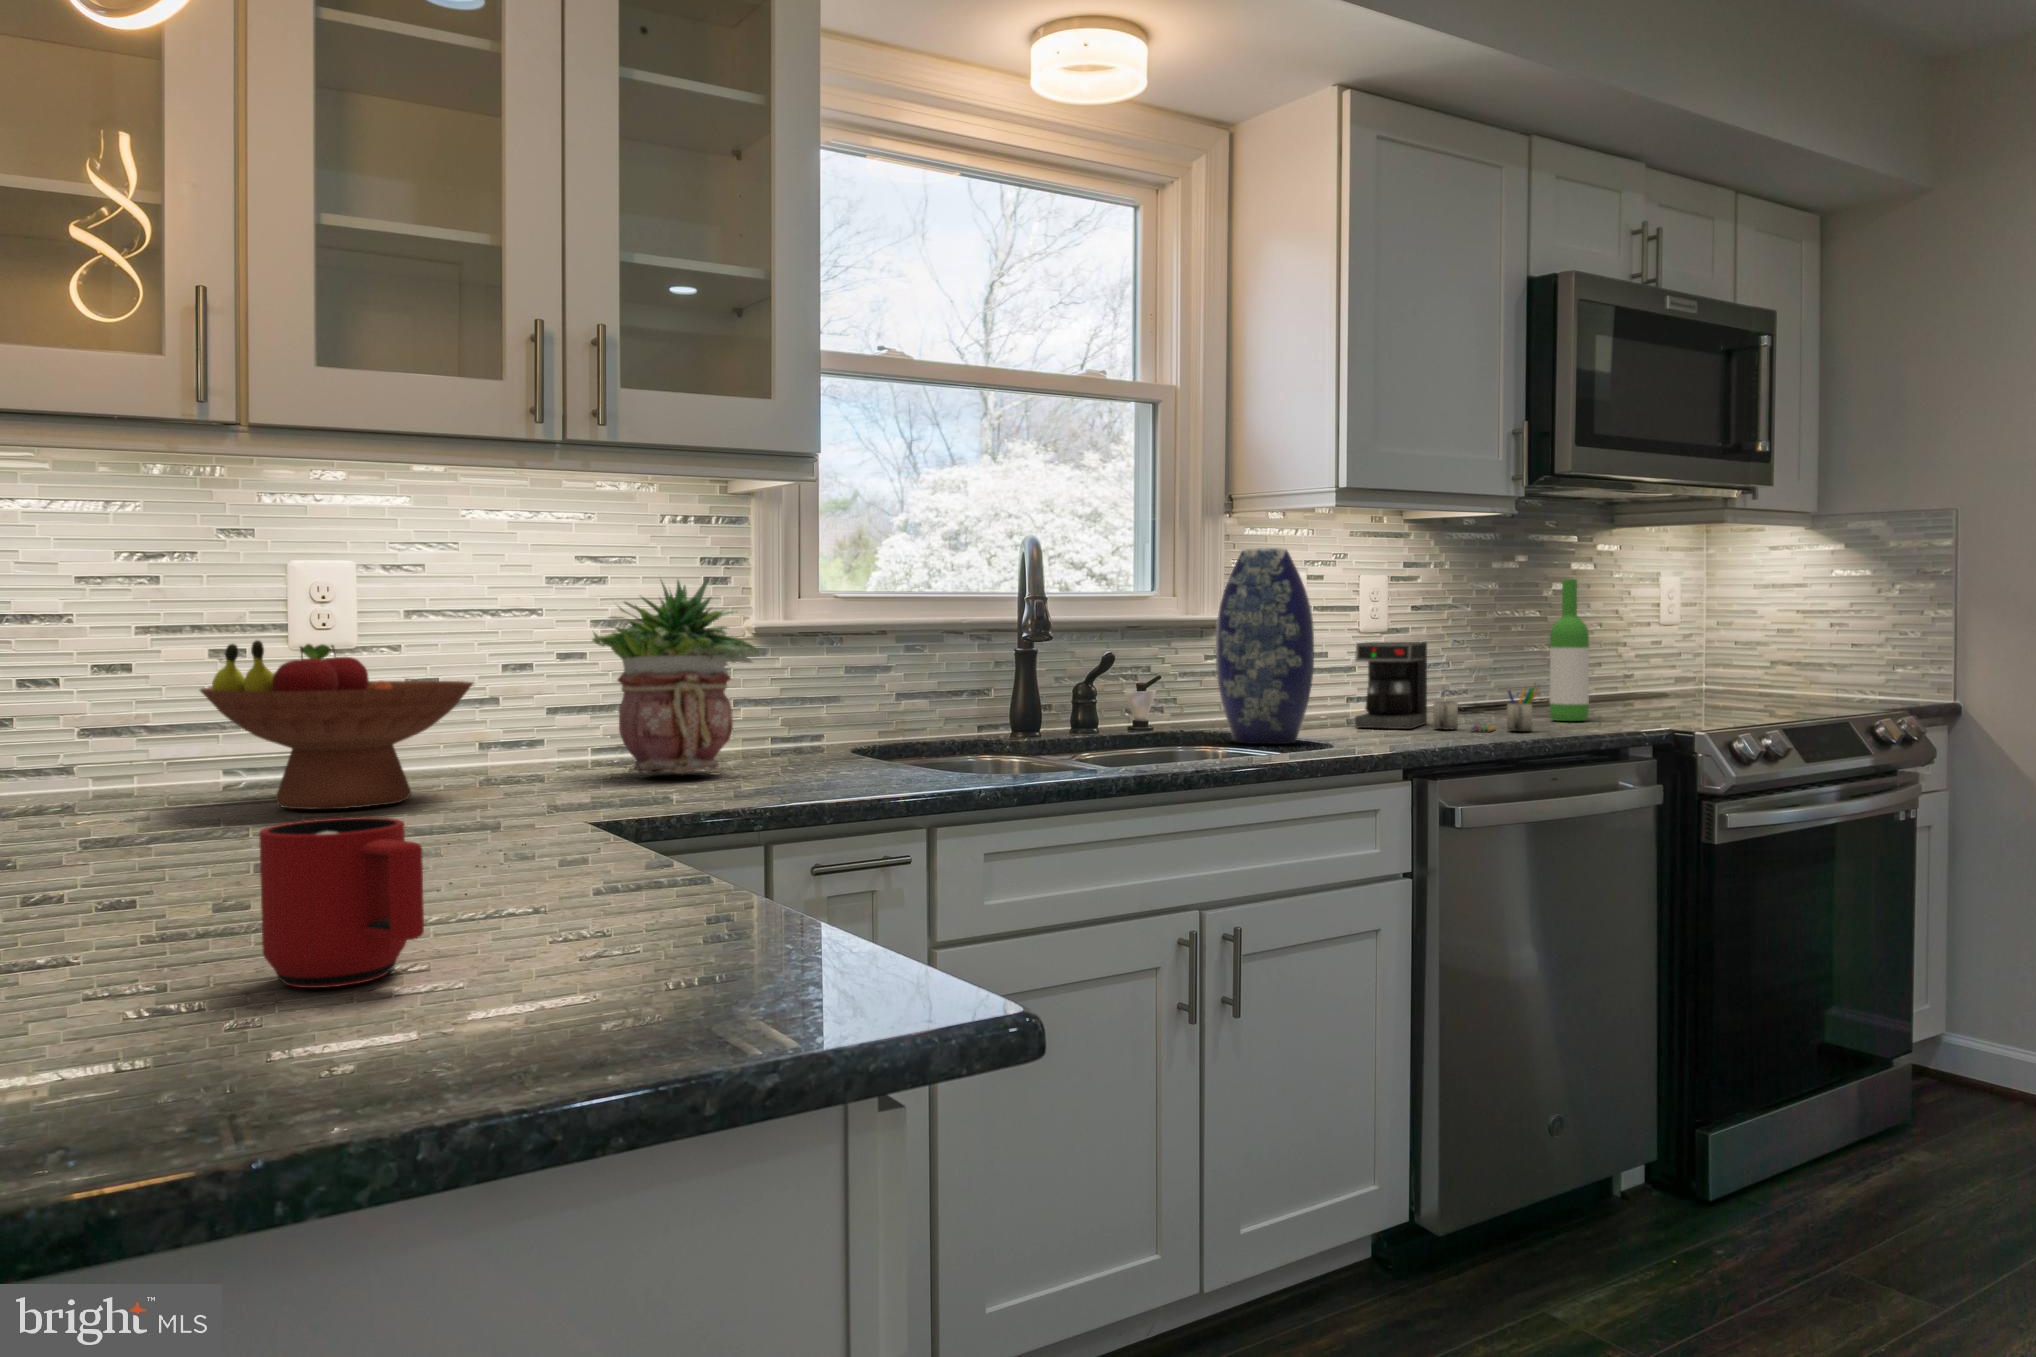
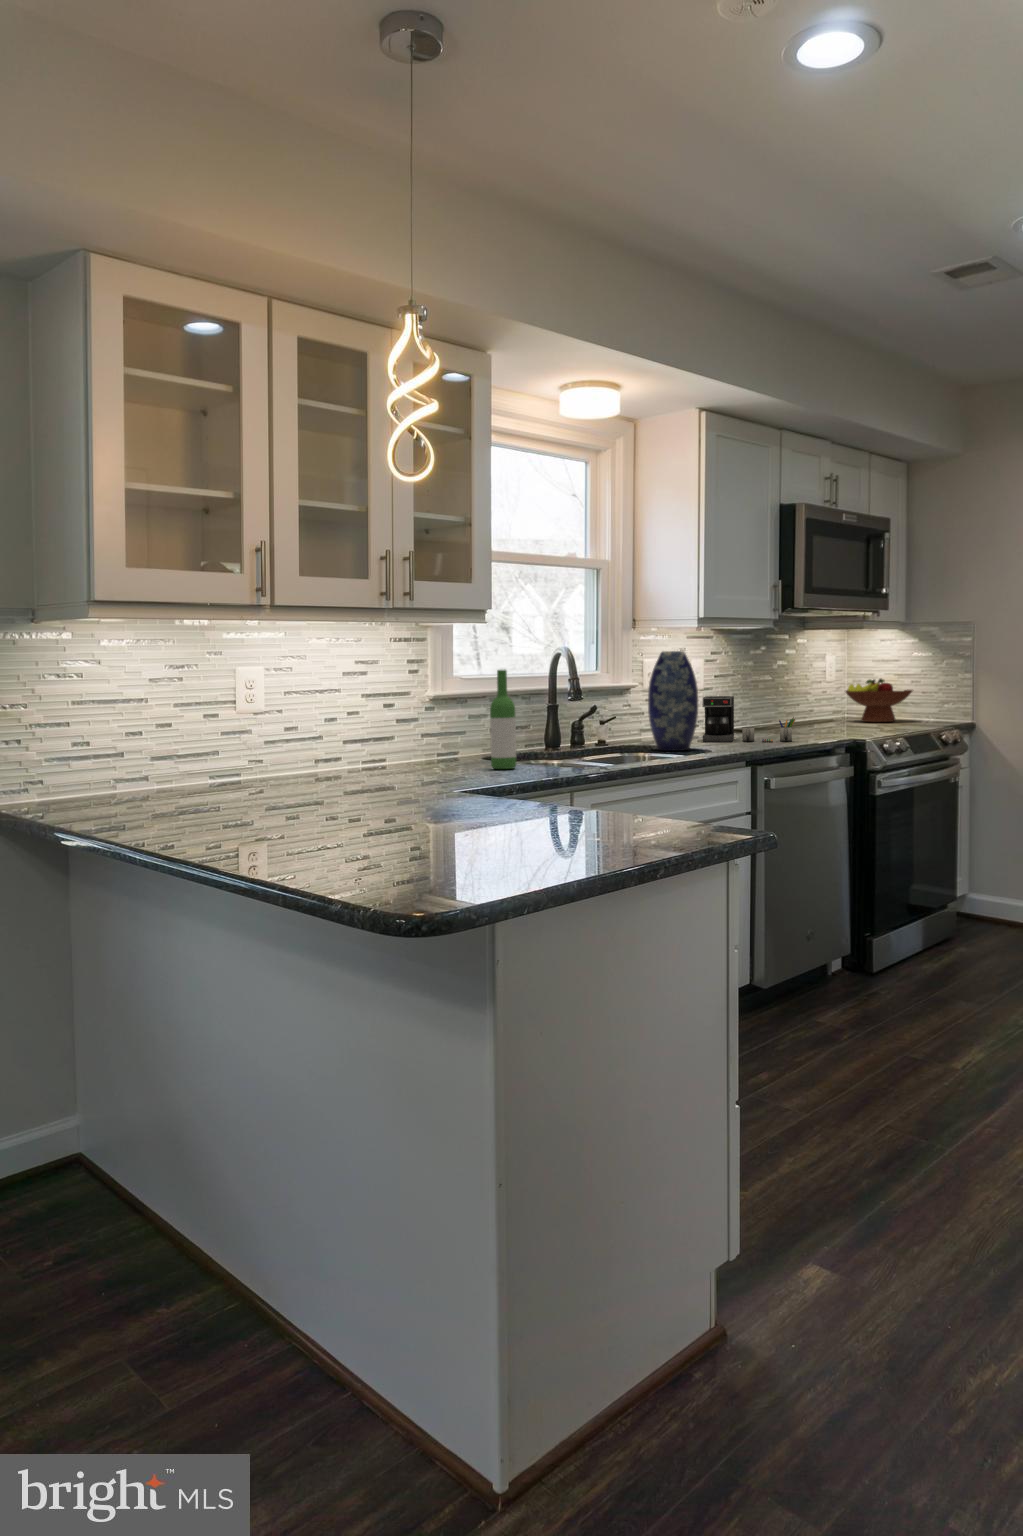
wine bottle: present [1550,579,1589,721] -> present [490,670,516,769]
potted plant: present [592,580,760,774] -> none [380,672,463,773]
fruit bowl: present [200,640,473,809] -> present [846,679,912,722]
mug: present [259,817,424,988] -> none [511,778,574,837]

